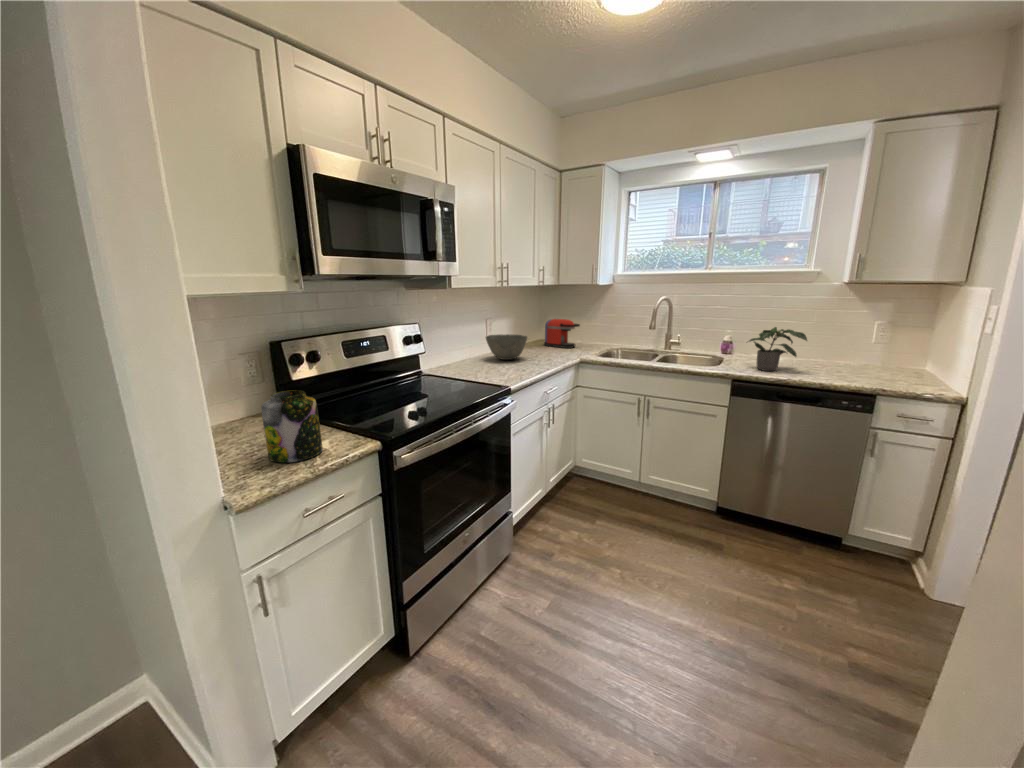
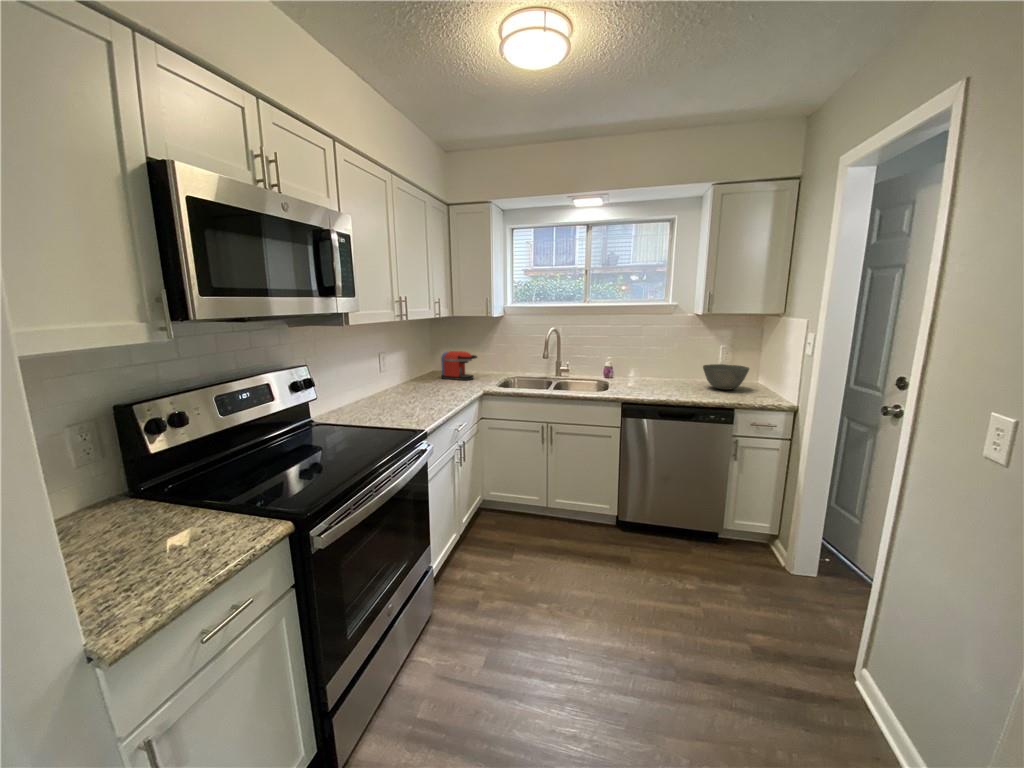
potted plant: present [749,327,807,371] -> none [630,354,679,393]
bowl: present [486,334,527,360] -> present [703,364,749,390]
jar: present [261,390,322,463] -> none [123,473,217,576]

